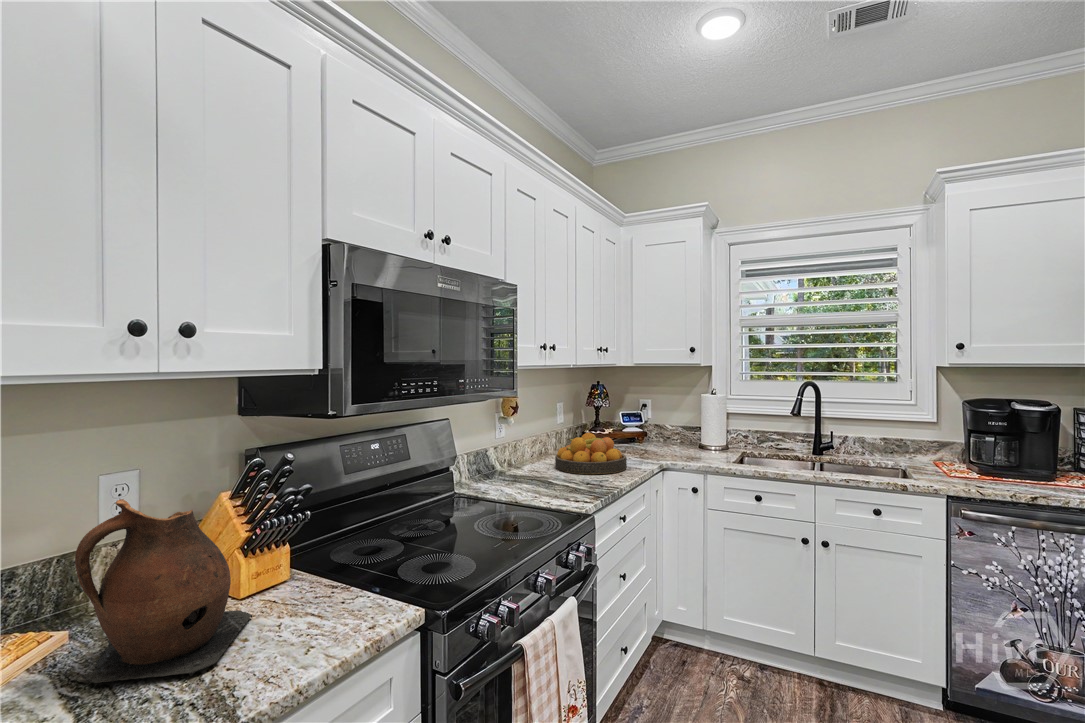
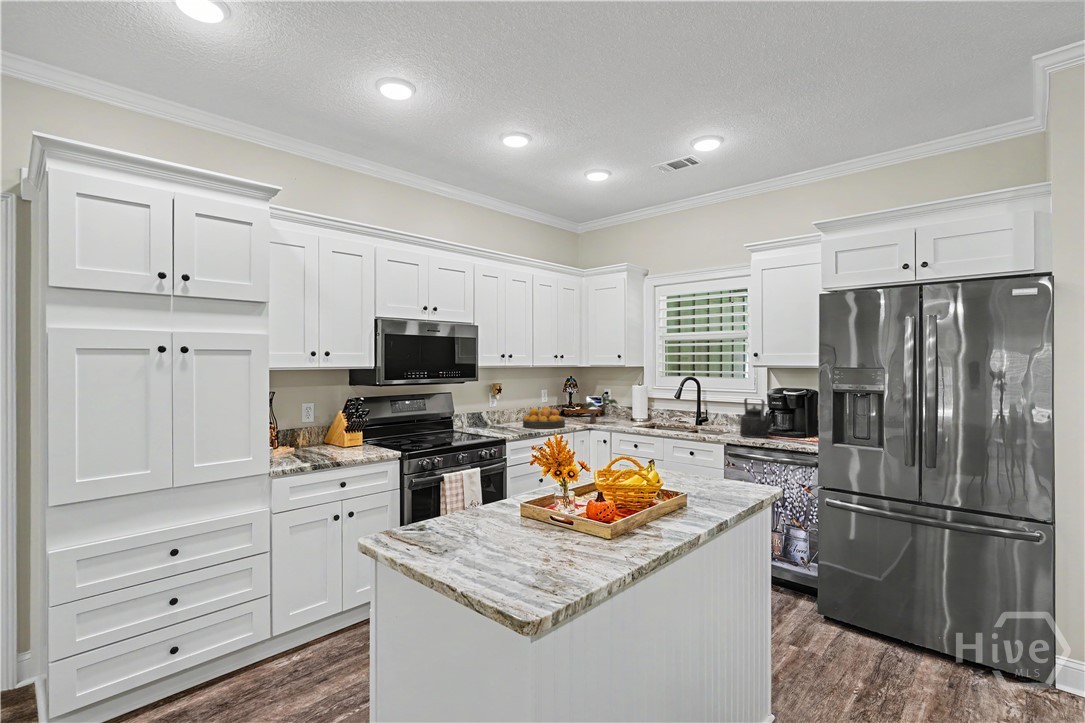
potted plant: none [631,408,690,454] -> present [585,395,617,423]
kettle: none [936,416,1019,482] -> present [740,398,774,438]
ceramic pitcher: present [75,499,252,683] -> none [298,405,347,456]

